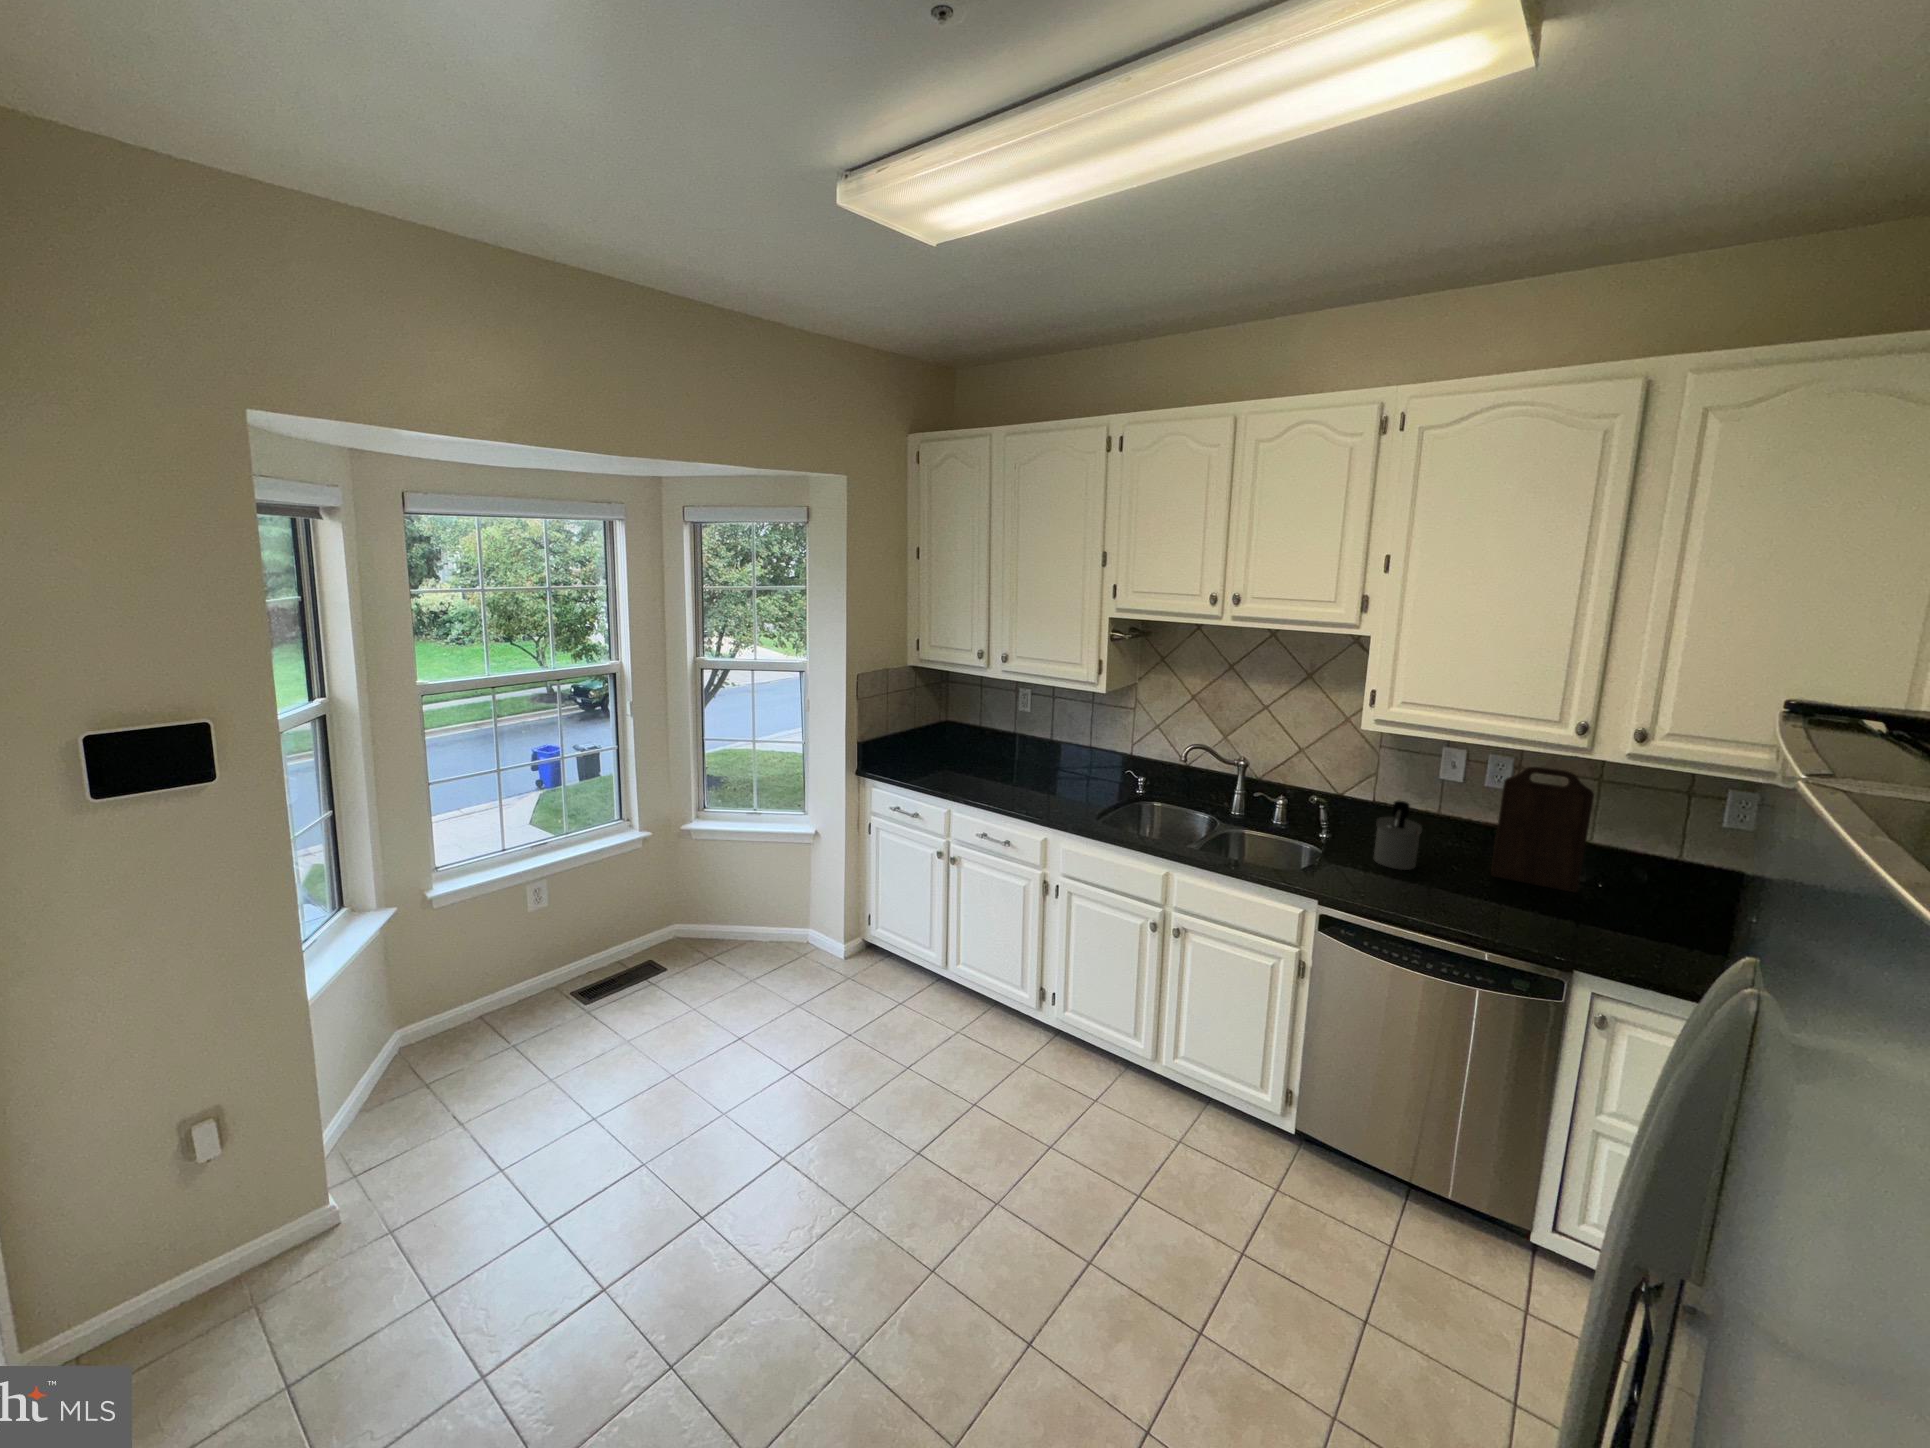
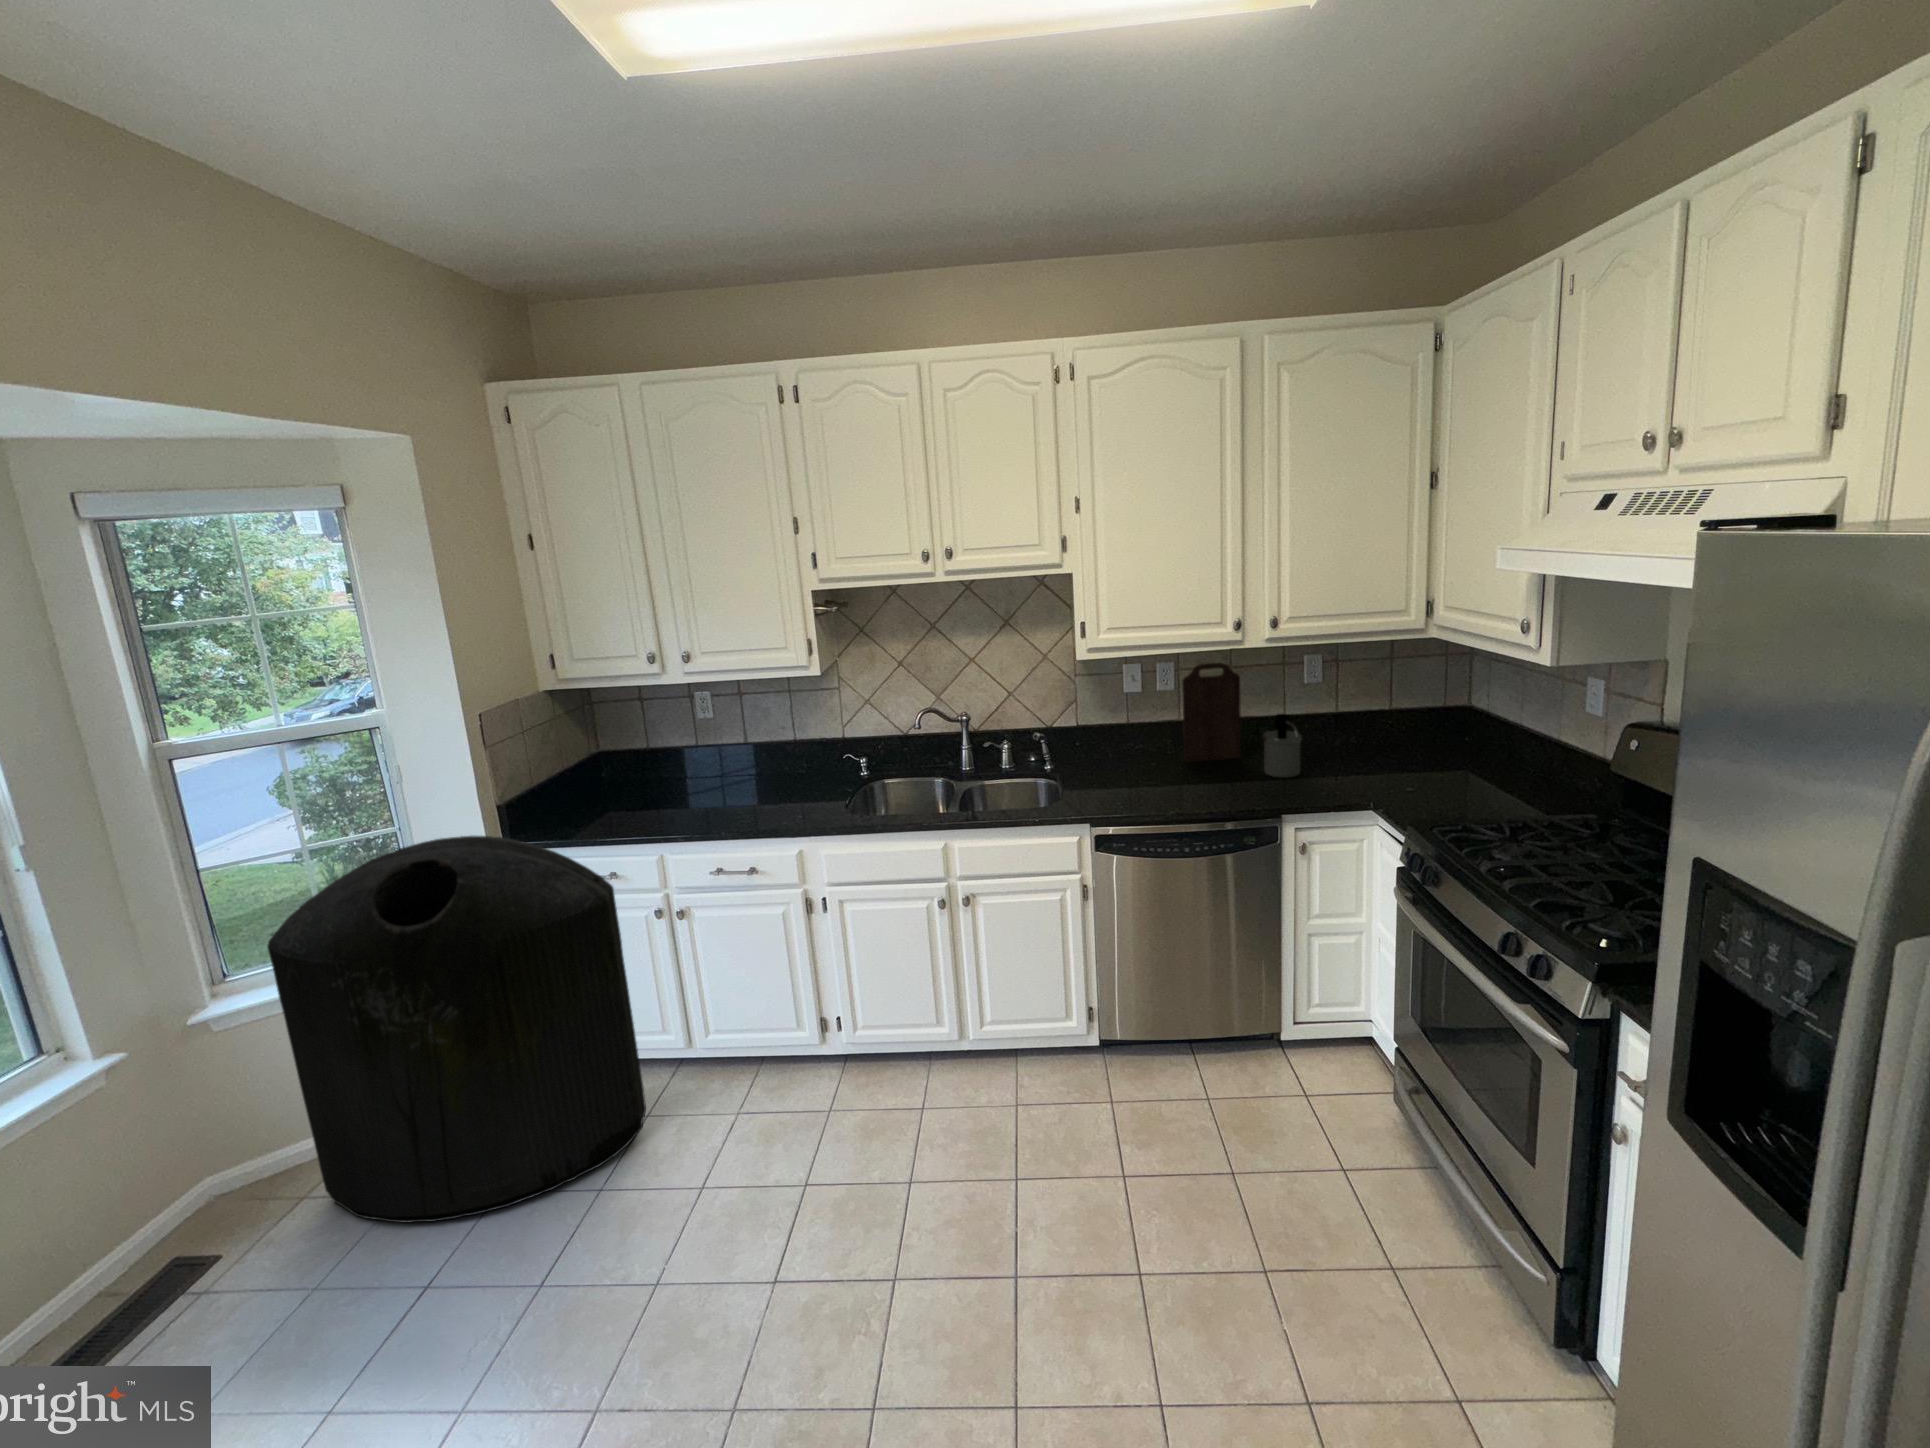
trash can: none [715,754,903,1020] -> present [267,836,646,1223]
soap dispenser: present [1374,801,1422,870] -> present [1263,714,1302,777]

